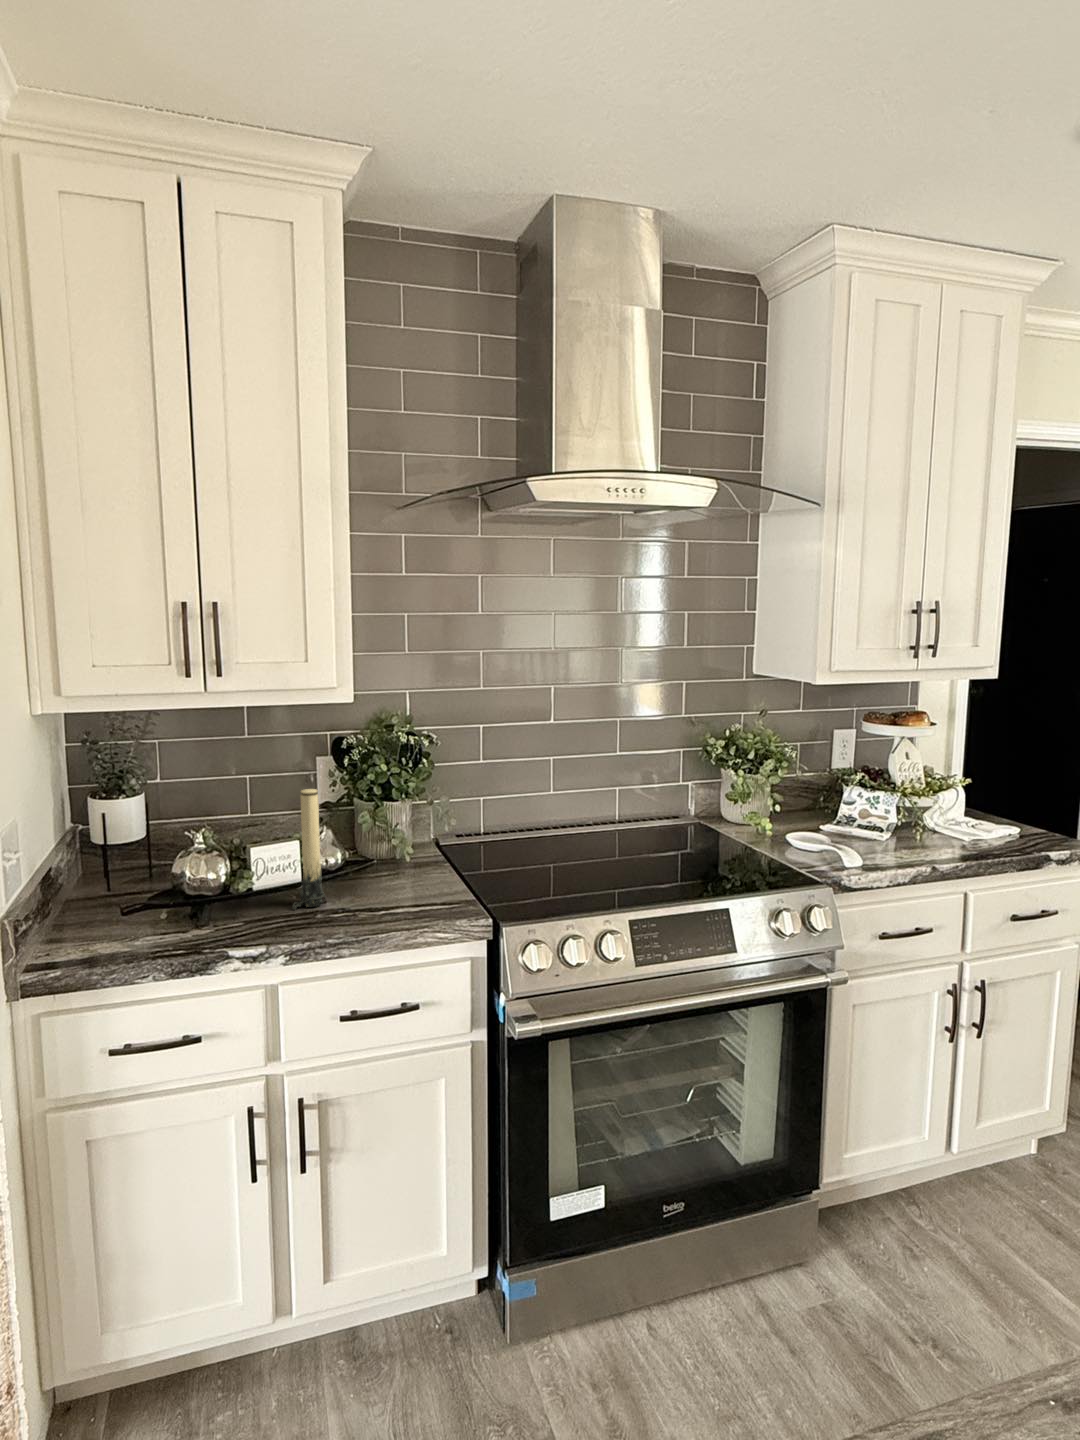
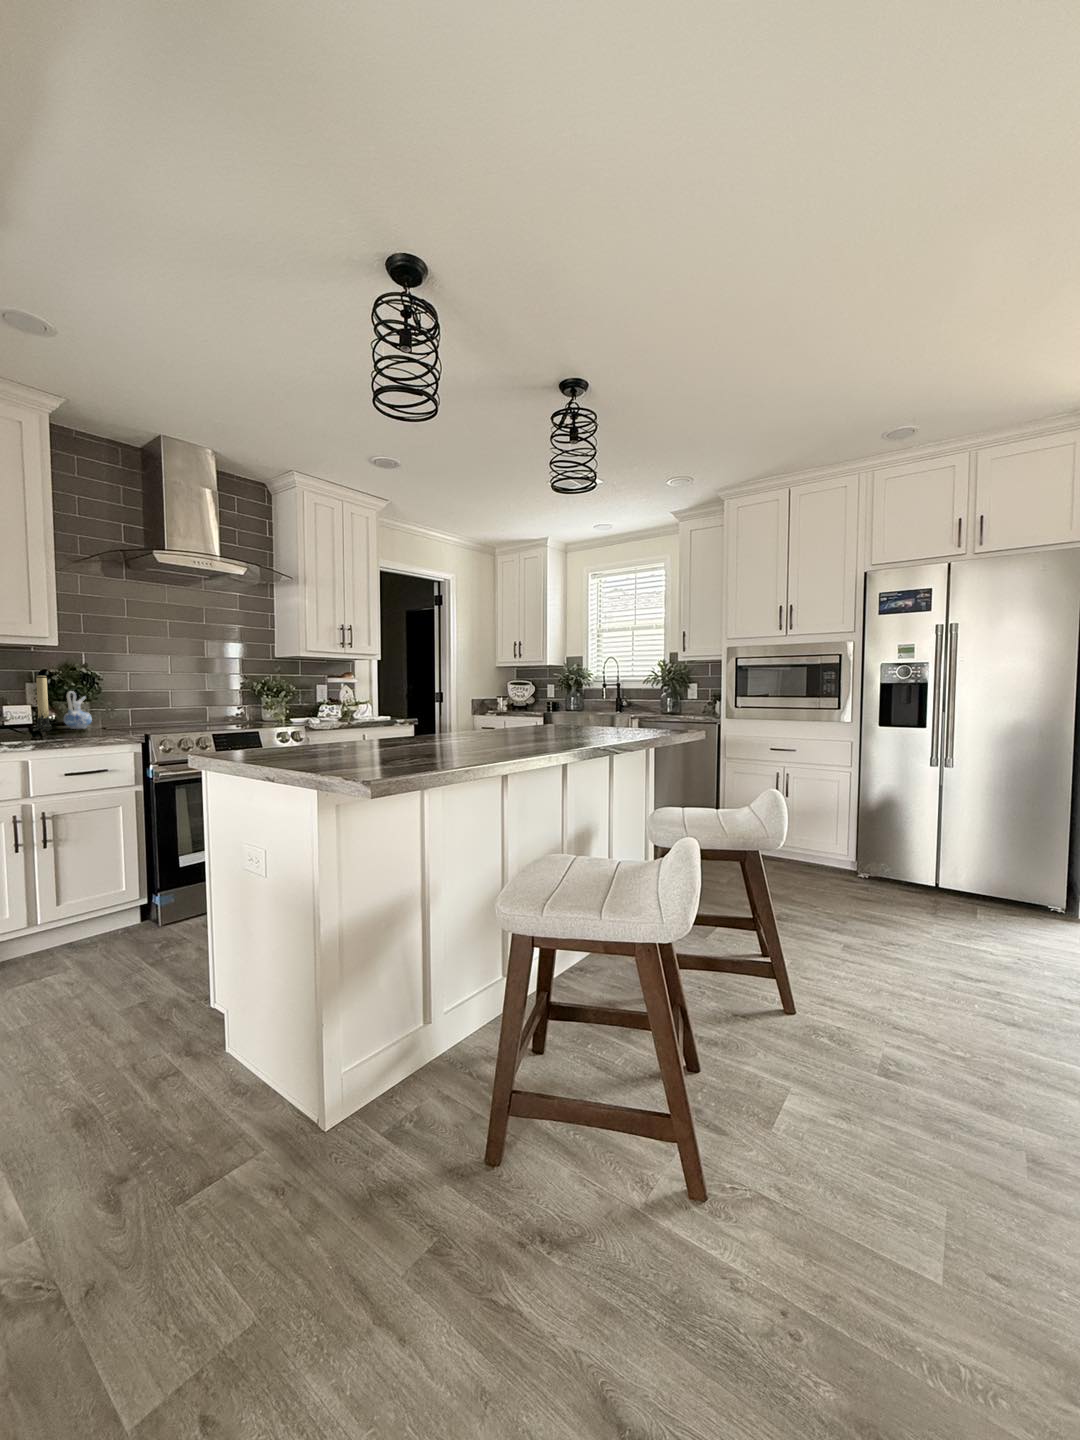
ceramic pitcher: none [351,813,400,892] -> present [64,691,92,729]

